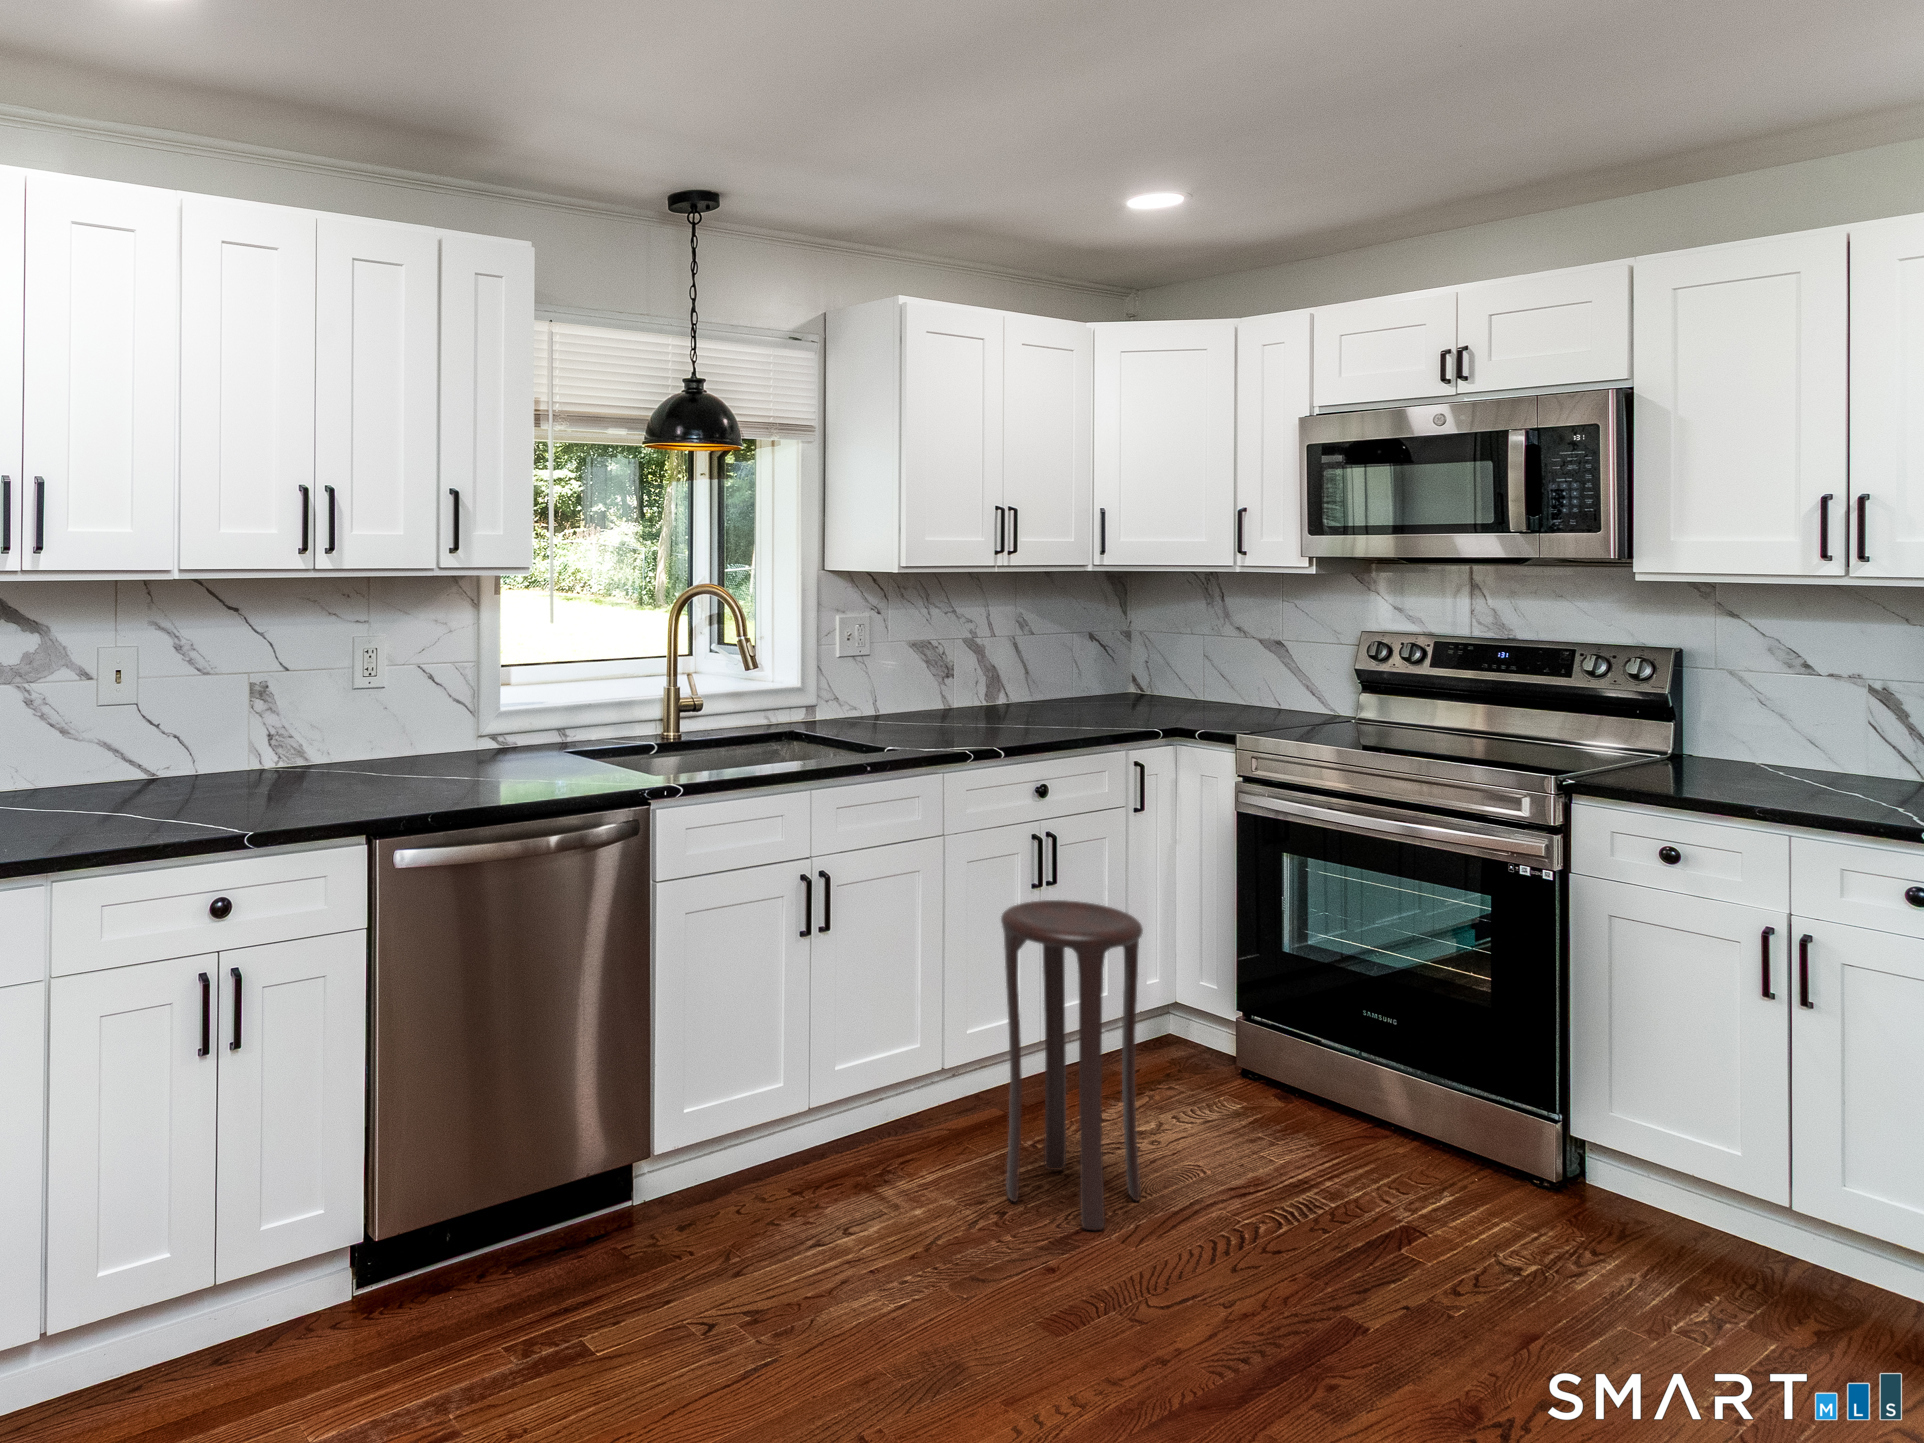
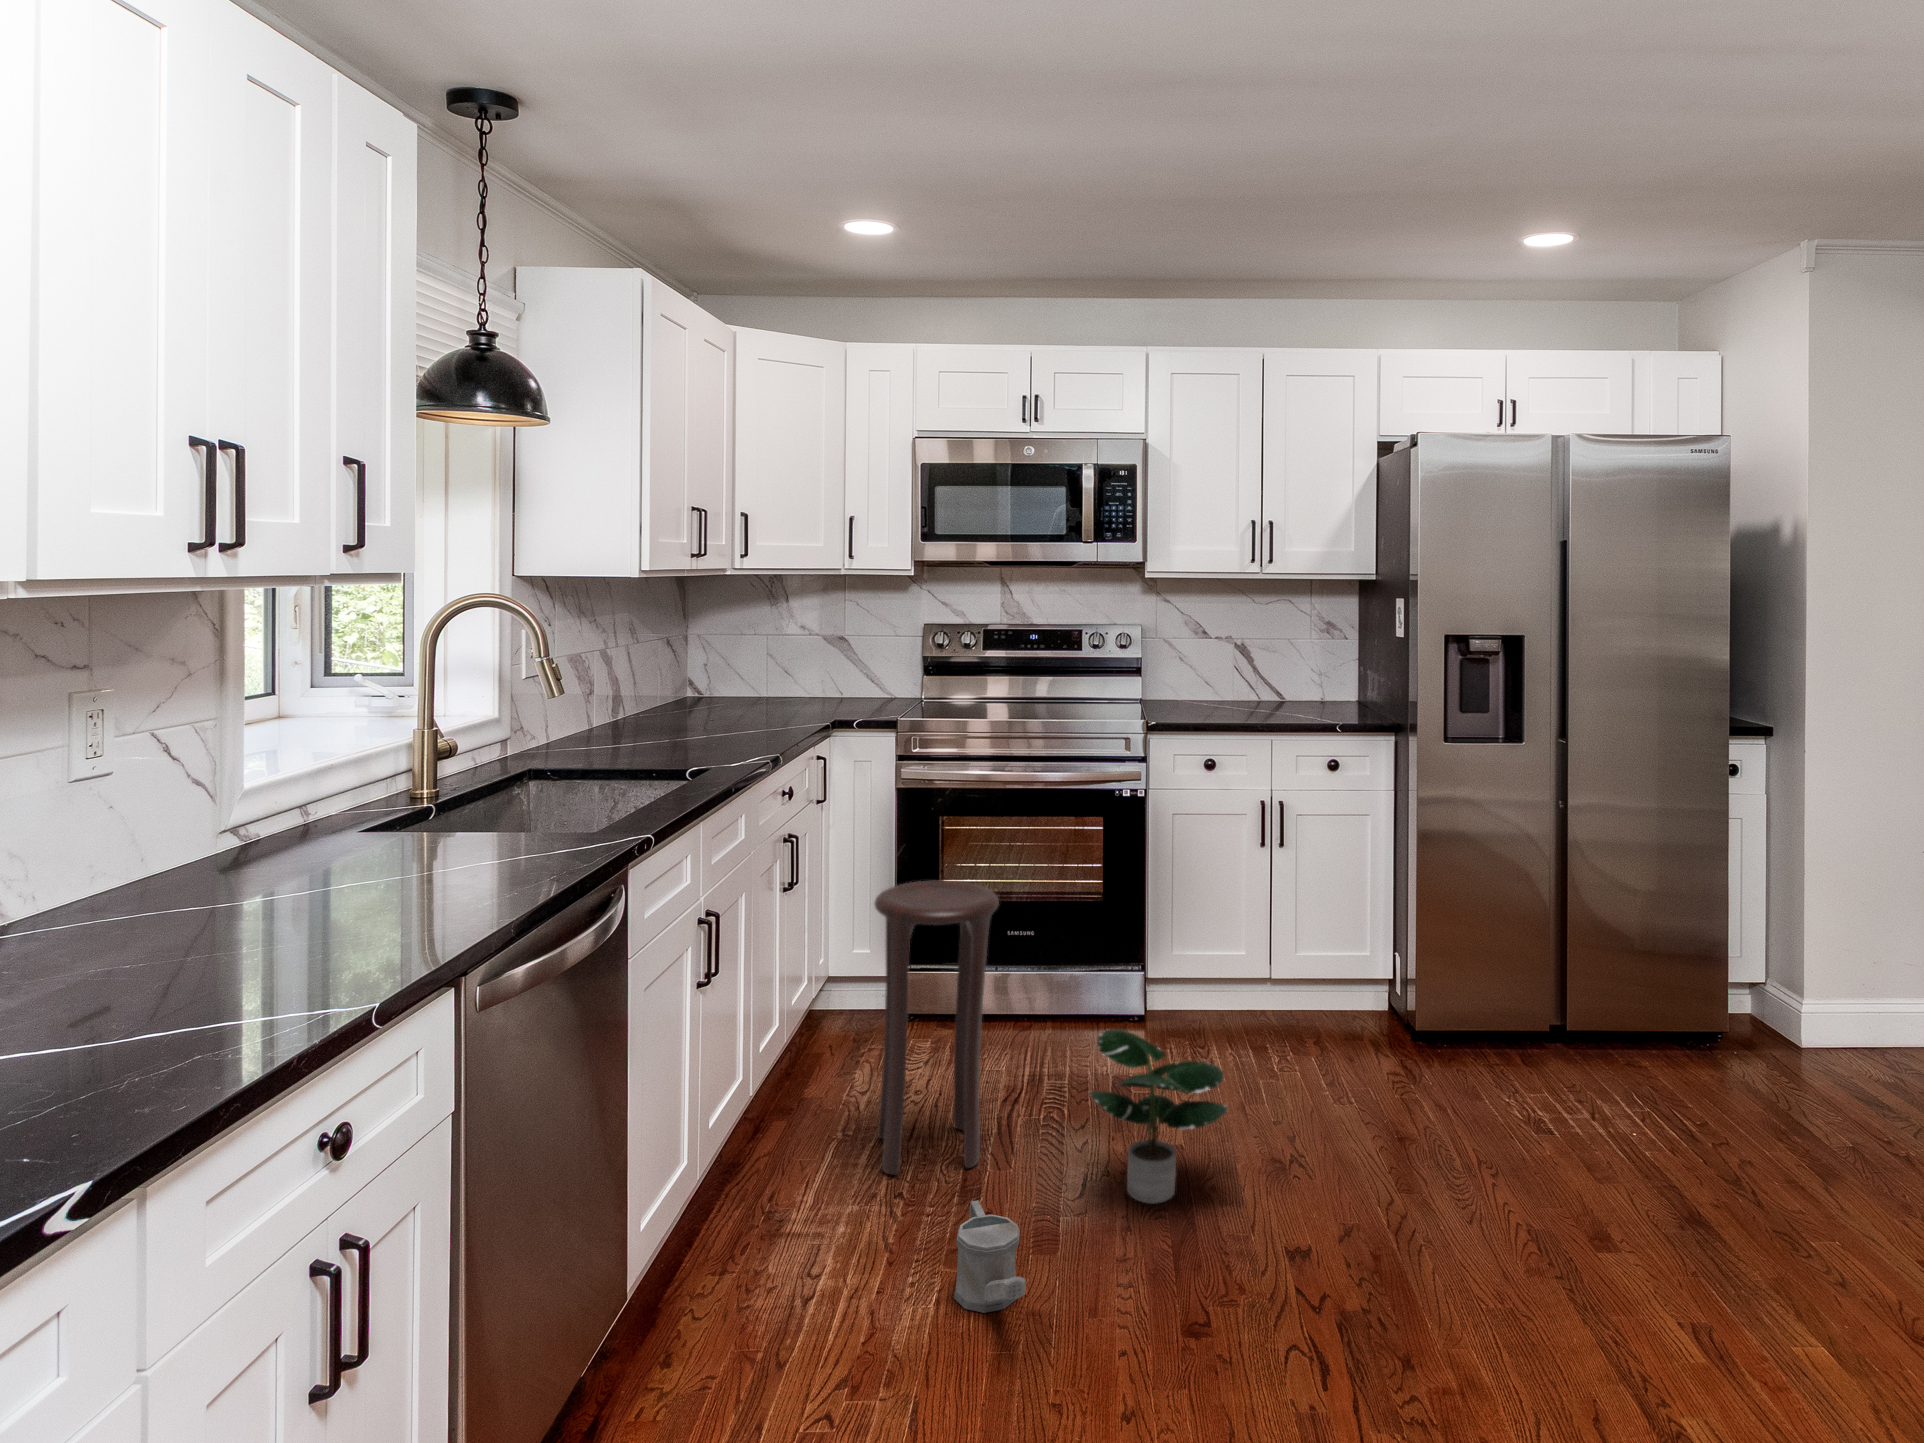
potted plant: none [1151,1126,1348,1363] -> present [1091,1029,1227,1204]
watering can: none [873,1230,975,1344] -> present [954,1200,1026,1313]

